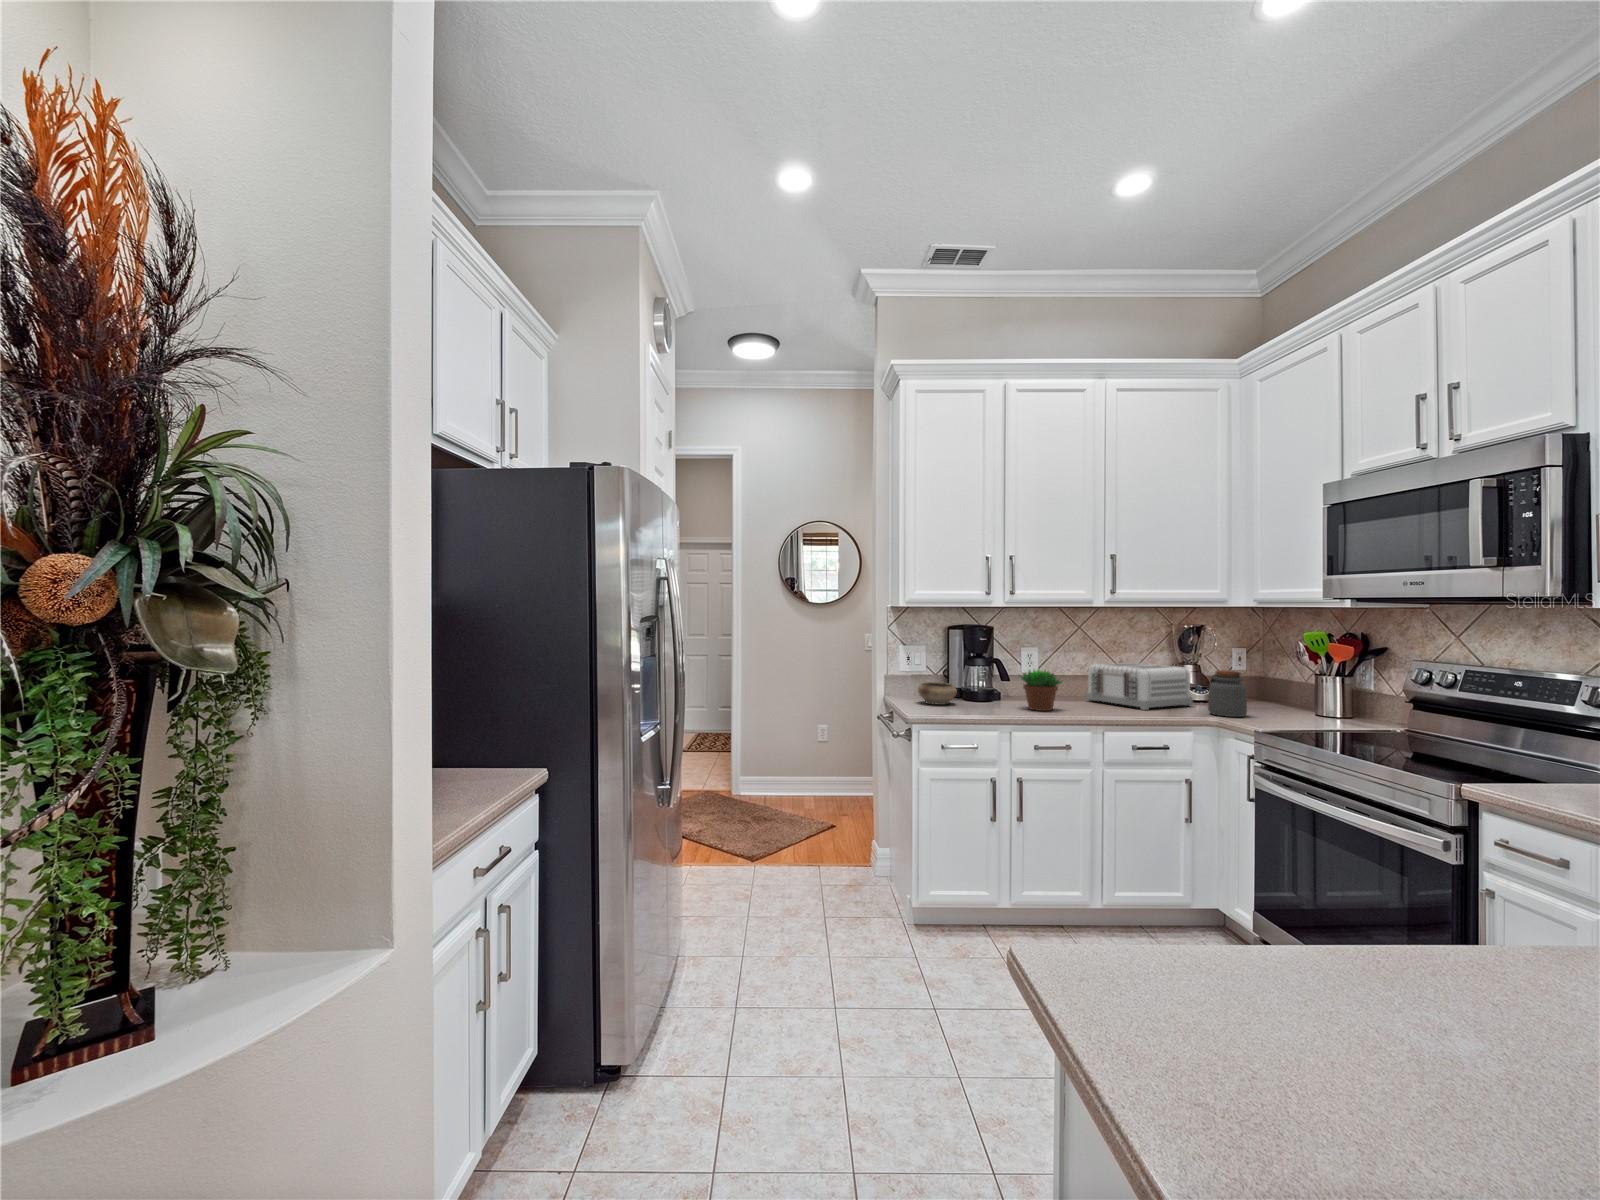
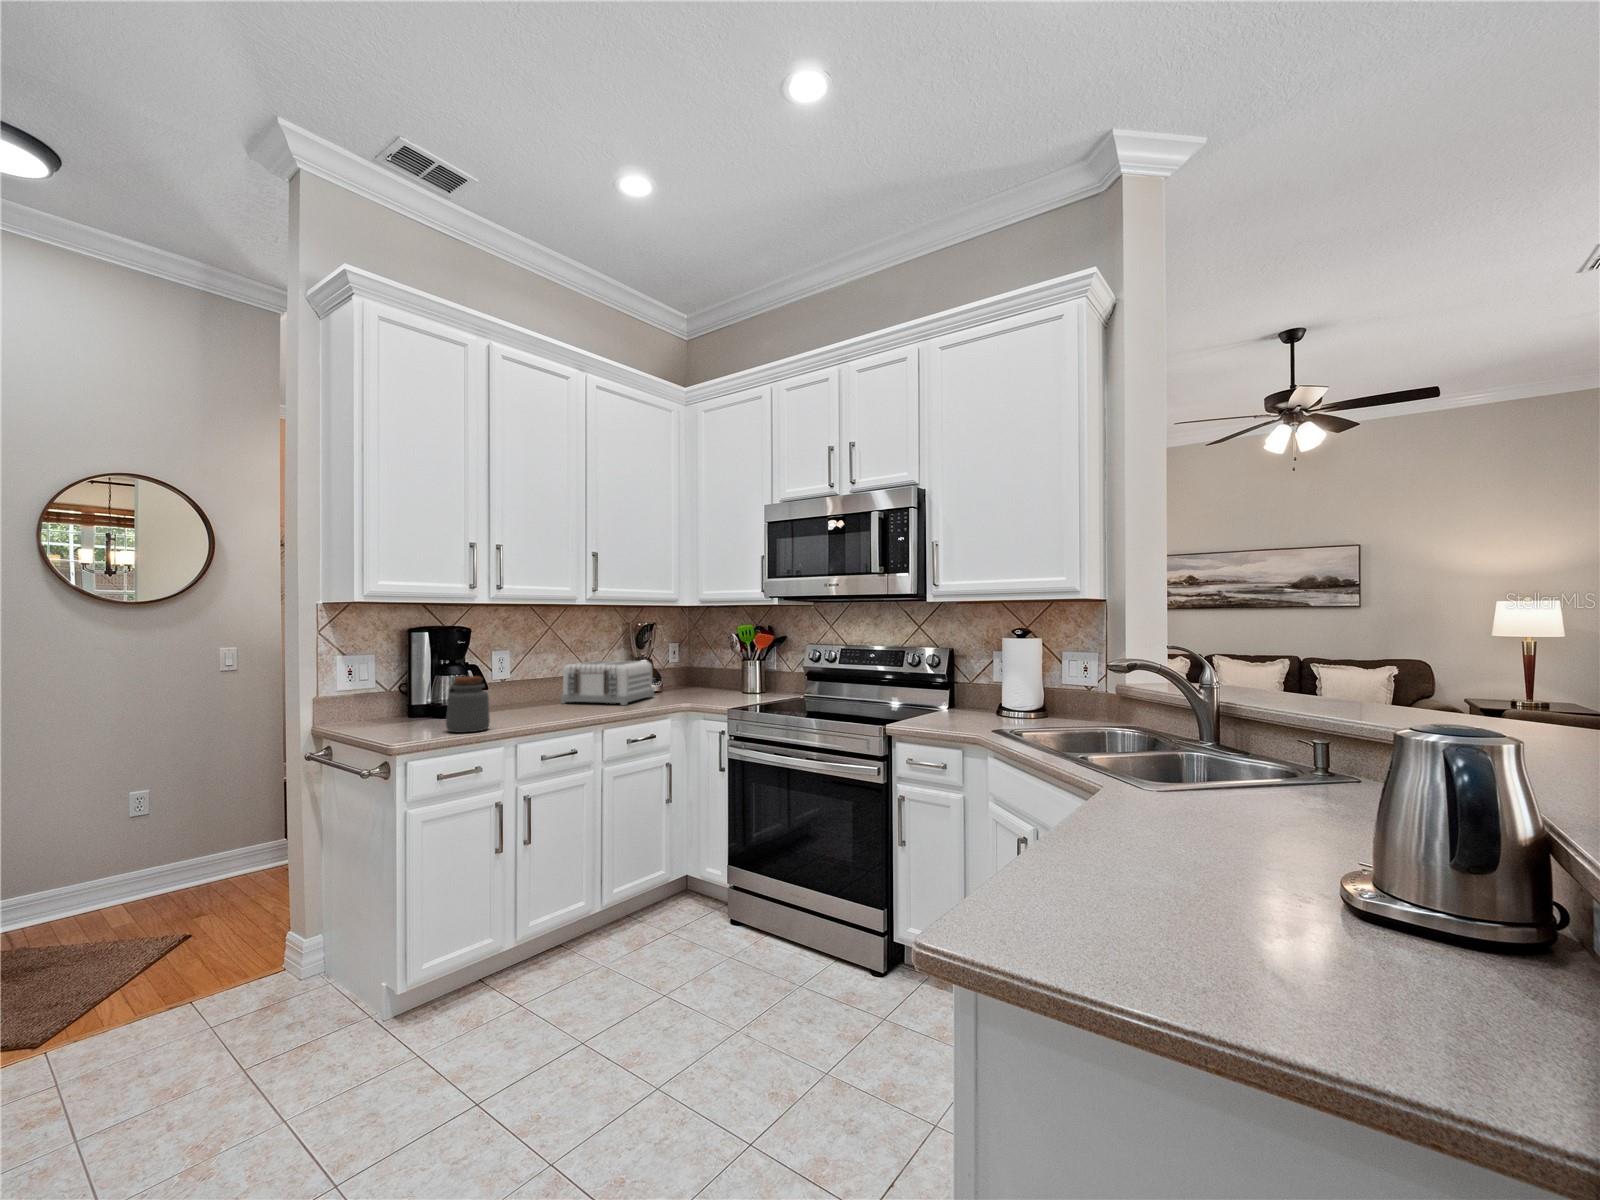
succulent plant: present [1021,670,1062,711] -> none [508,671,555,719]
jar: present [1208,670,1247,717] -> present [446,676,490,732]
ceramic bowl: present [918,682,957,705] -> none [378,700,433,729]

